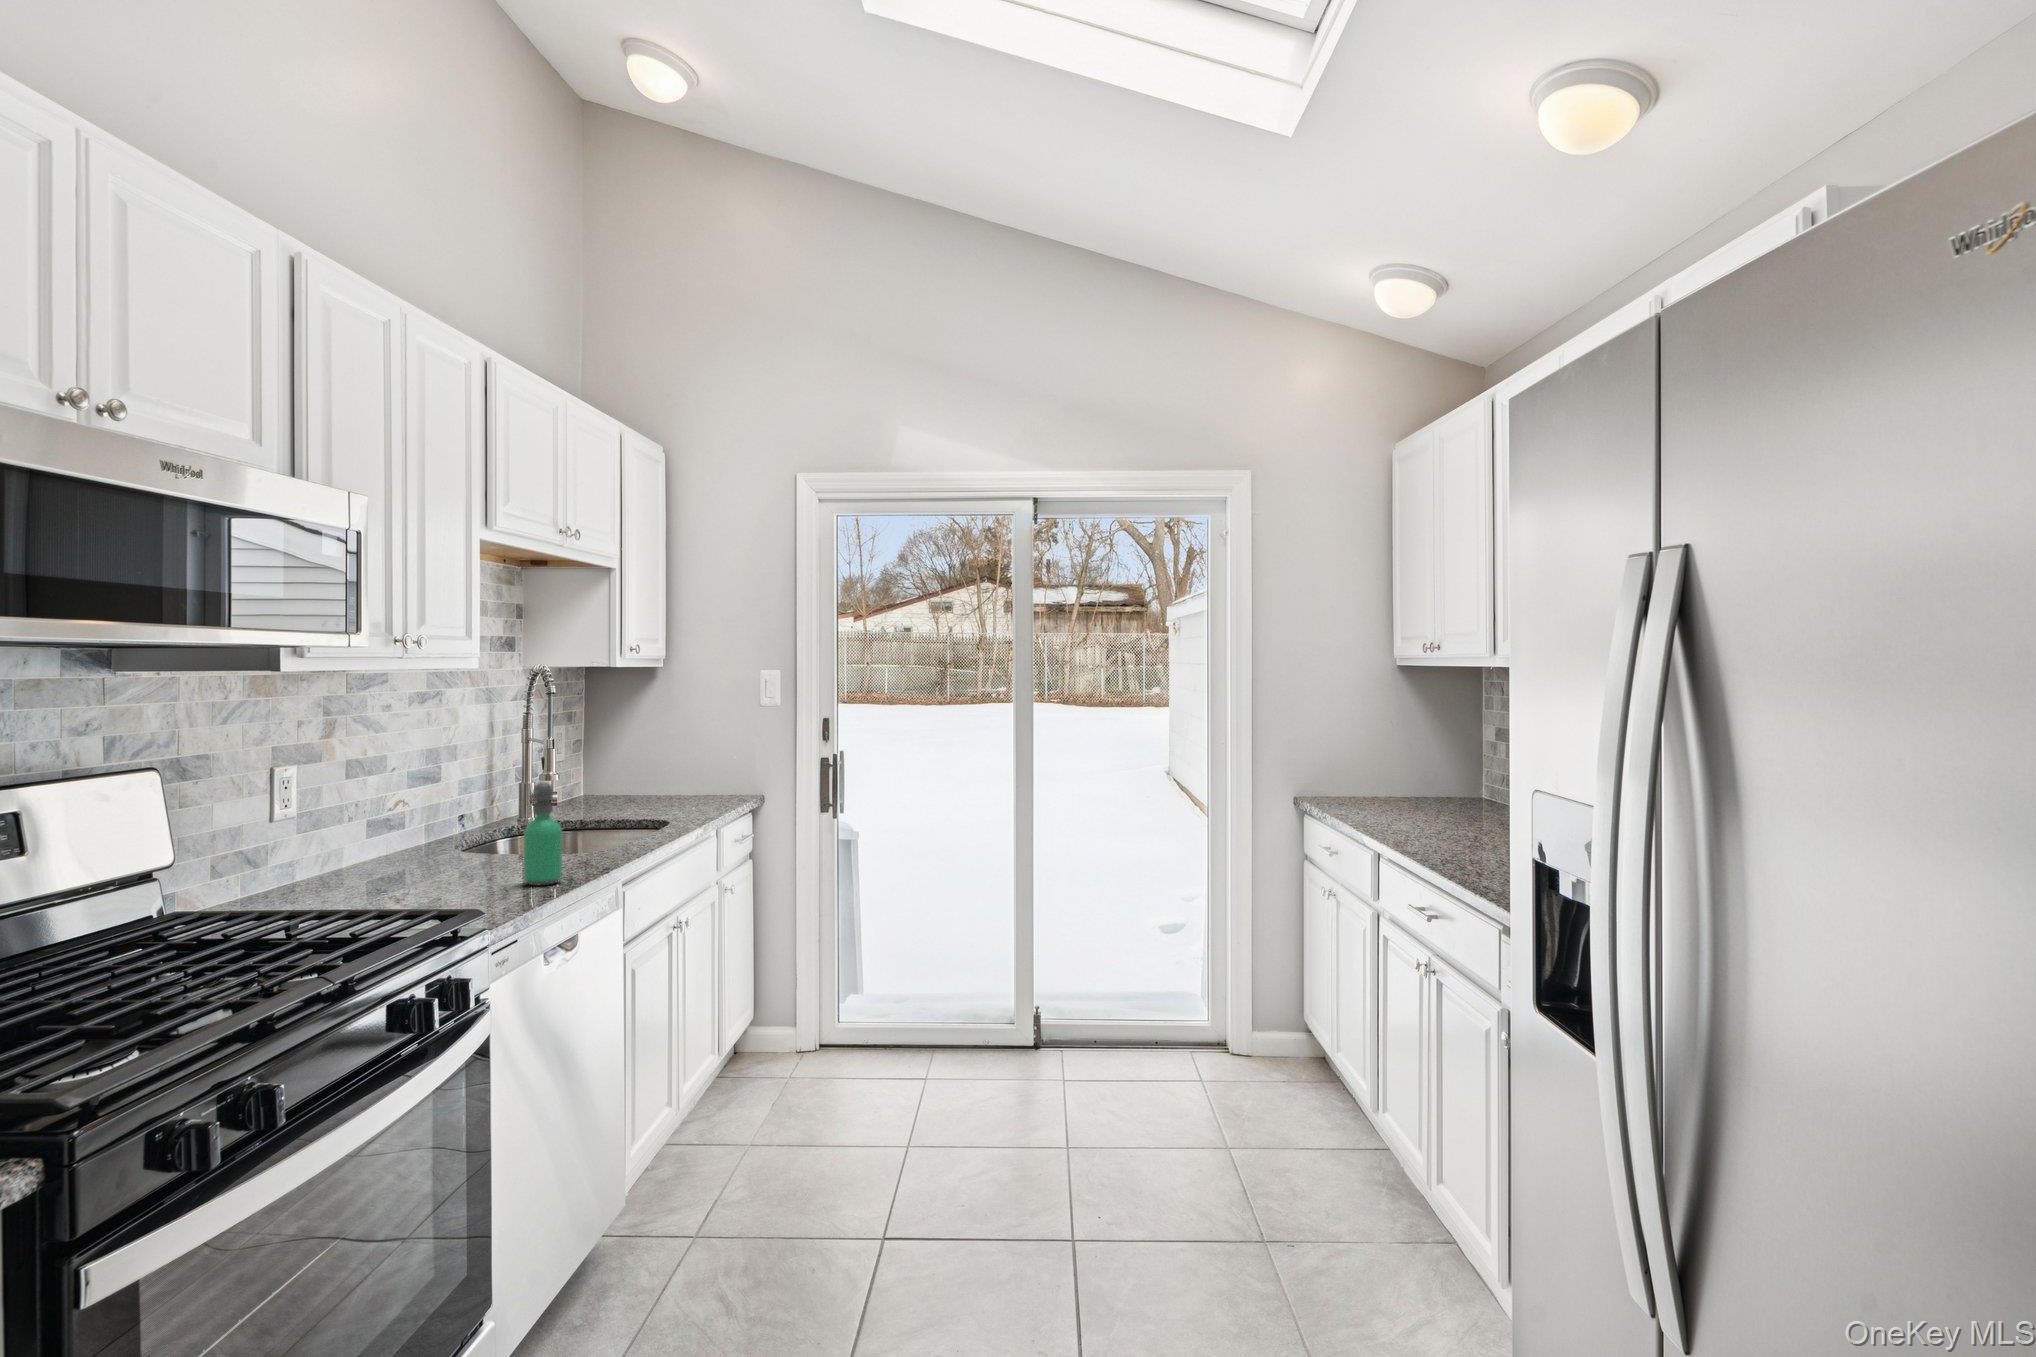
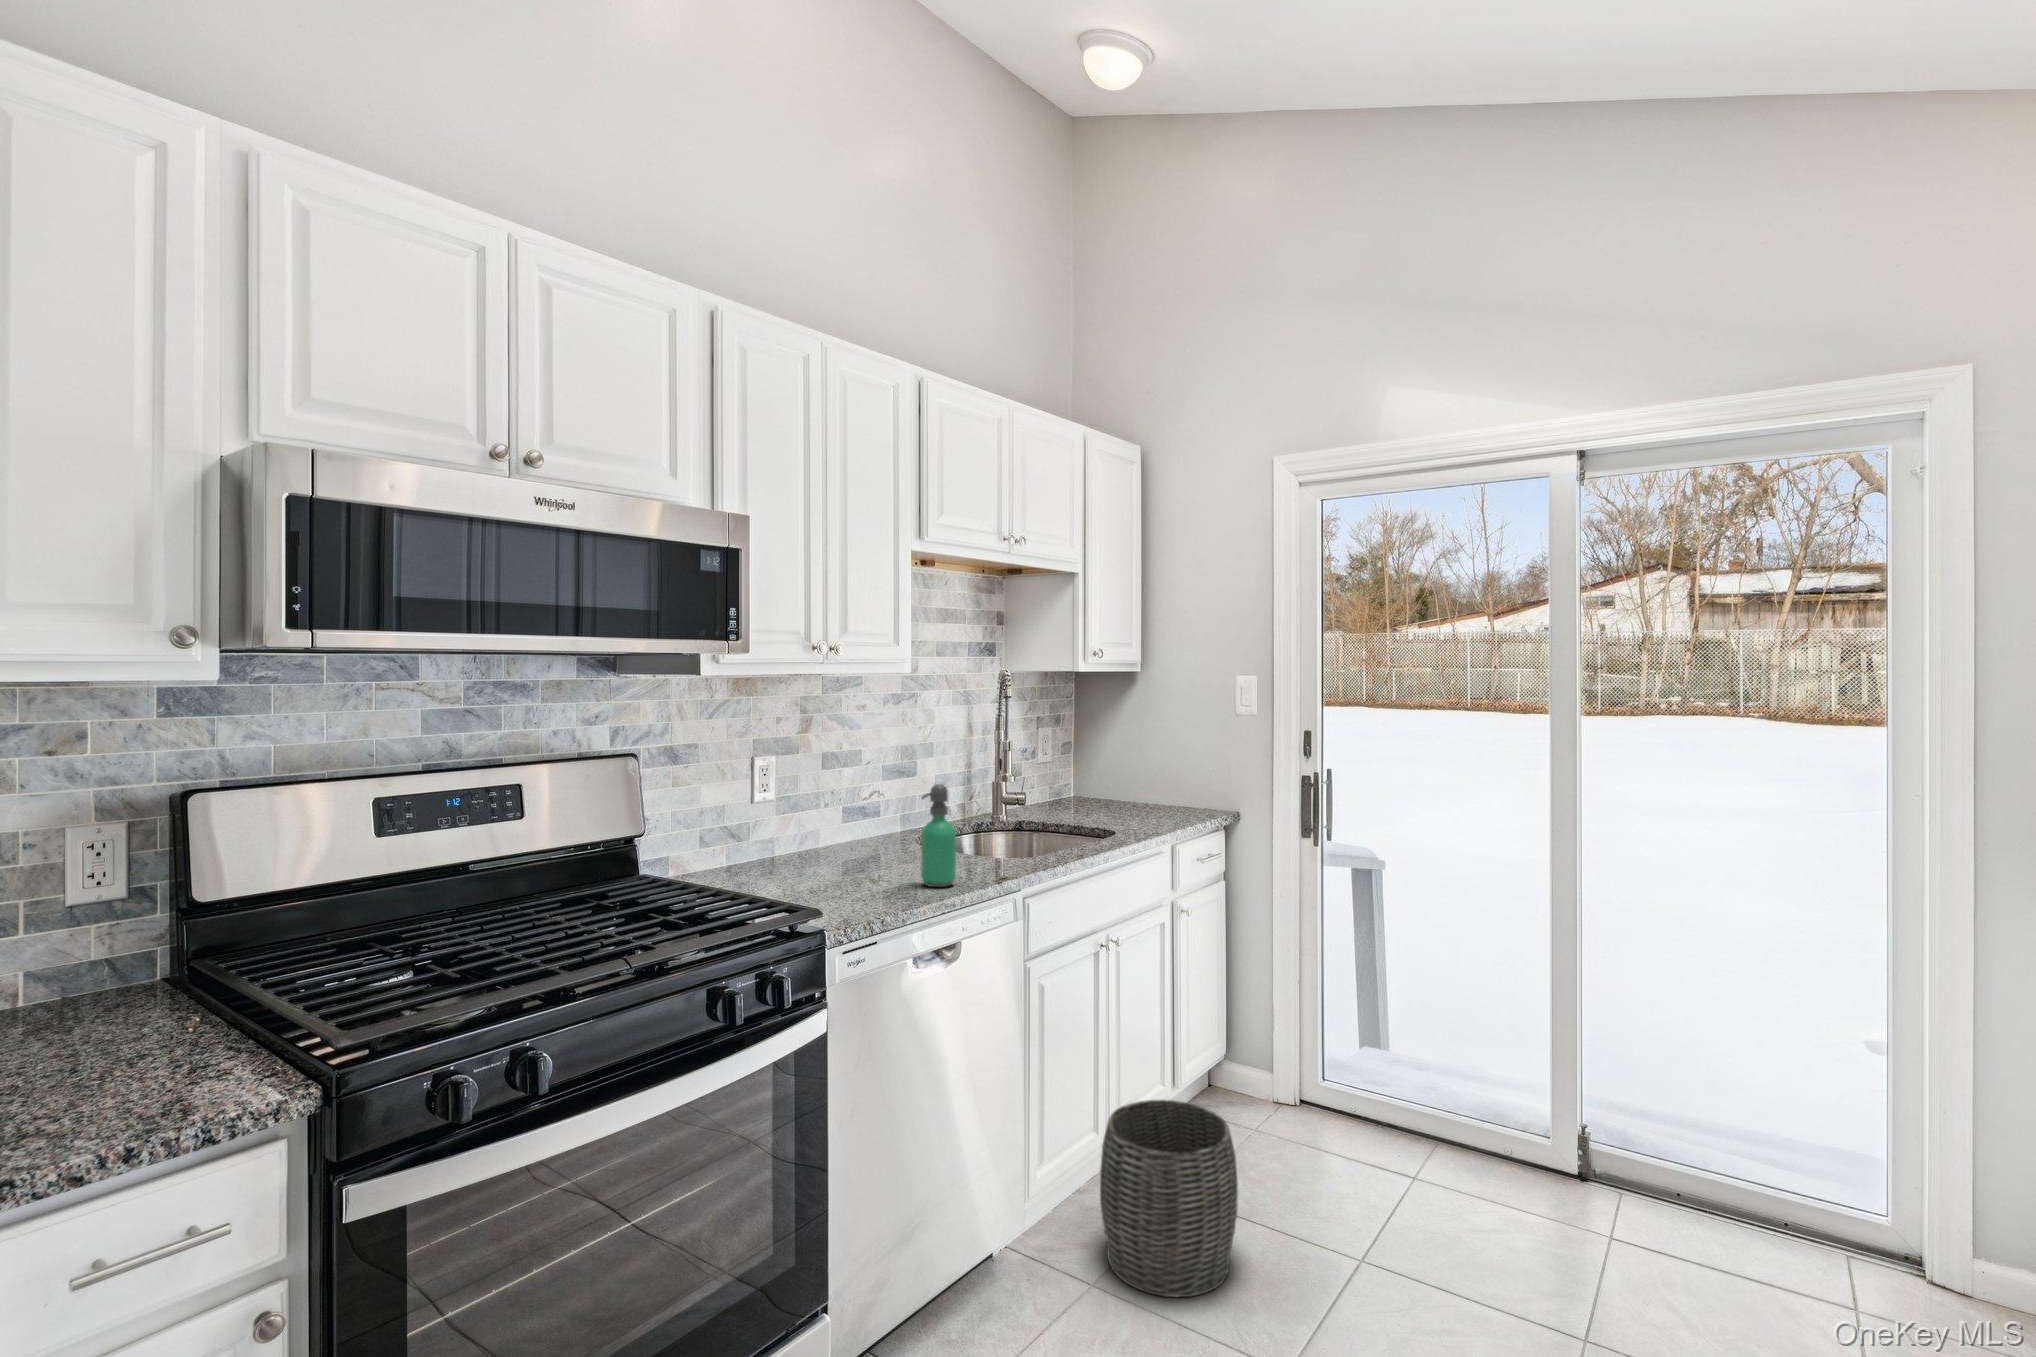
woven basket: none [689,1056,815,1227] -> present [1100,1100,1238,1297]

